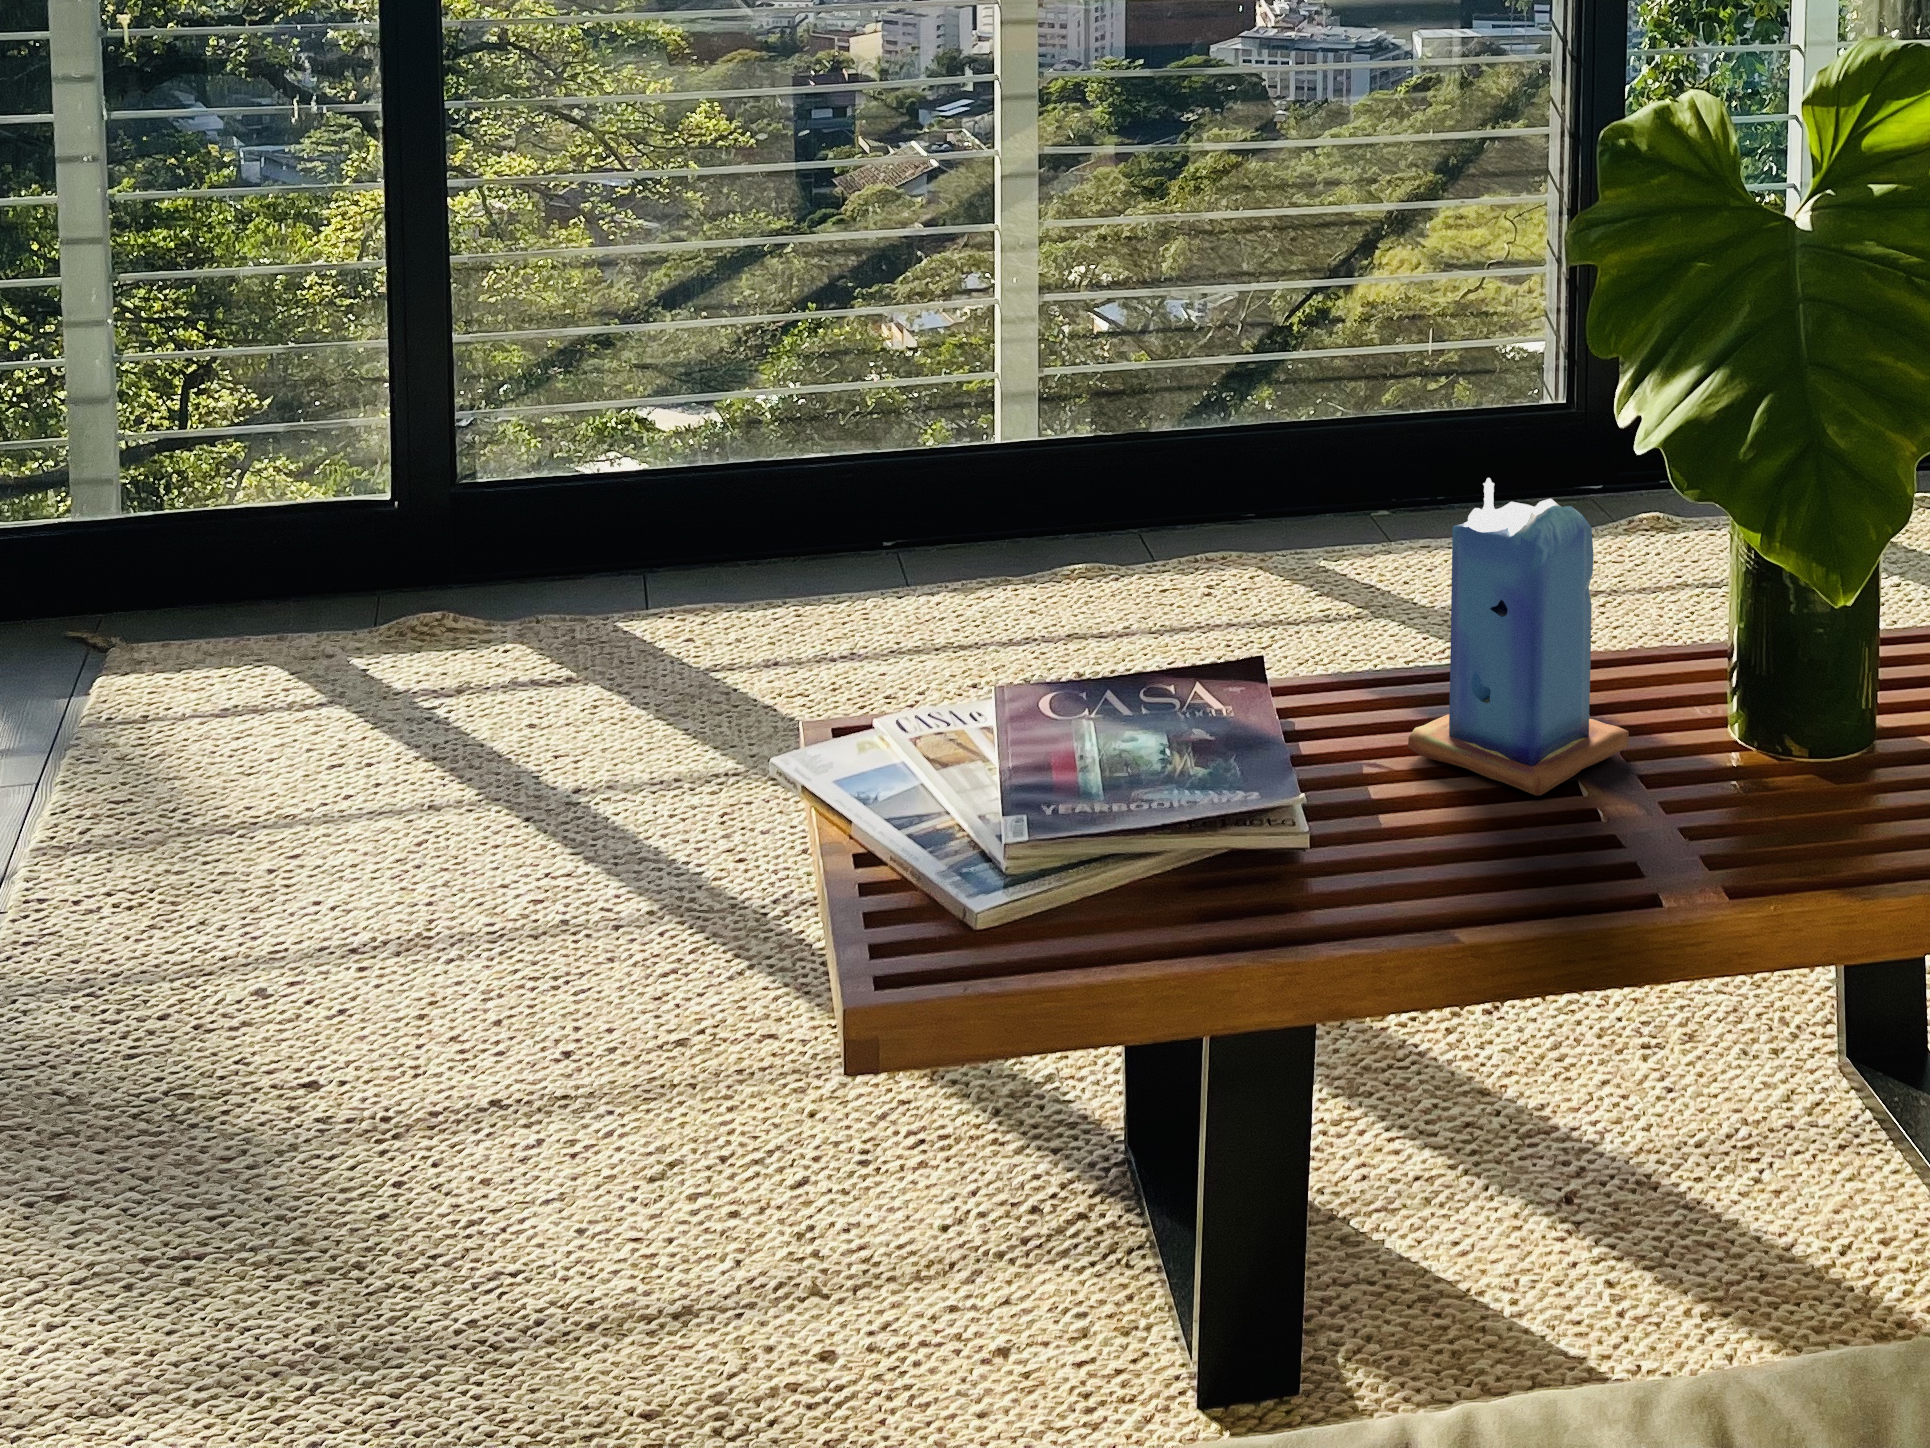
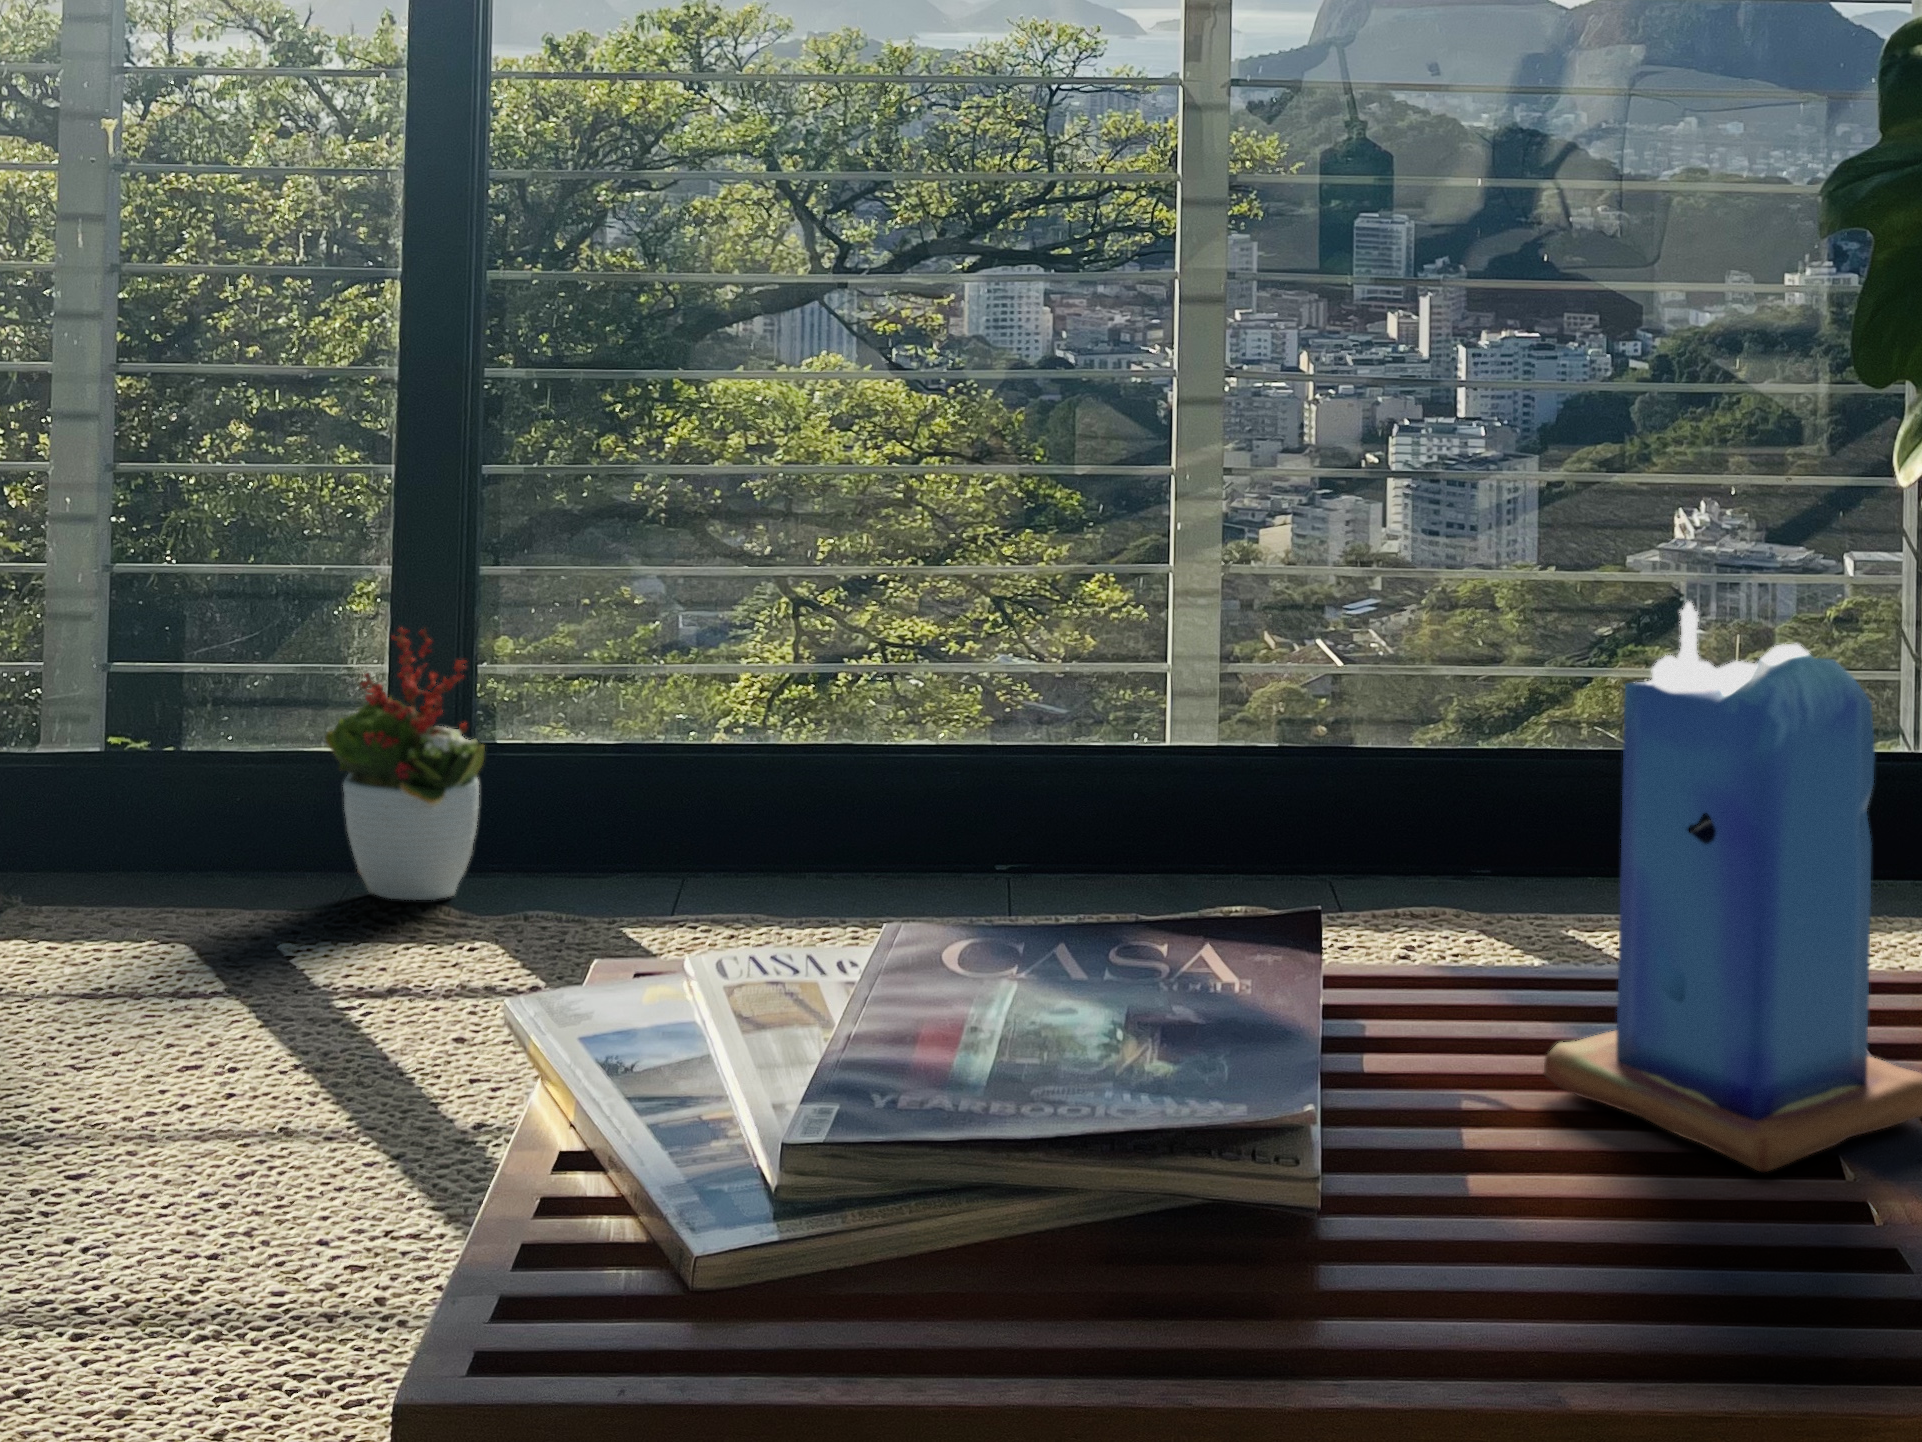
decorative plant: none [364,406,497,613] -> present [325,628,485,900]

